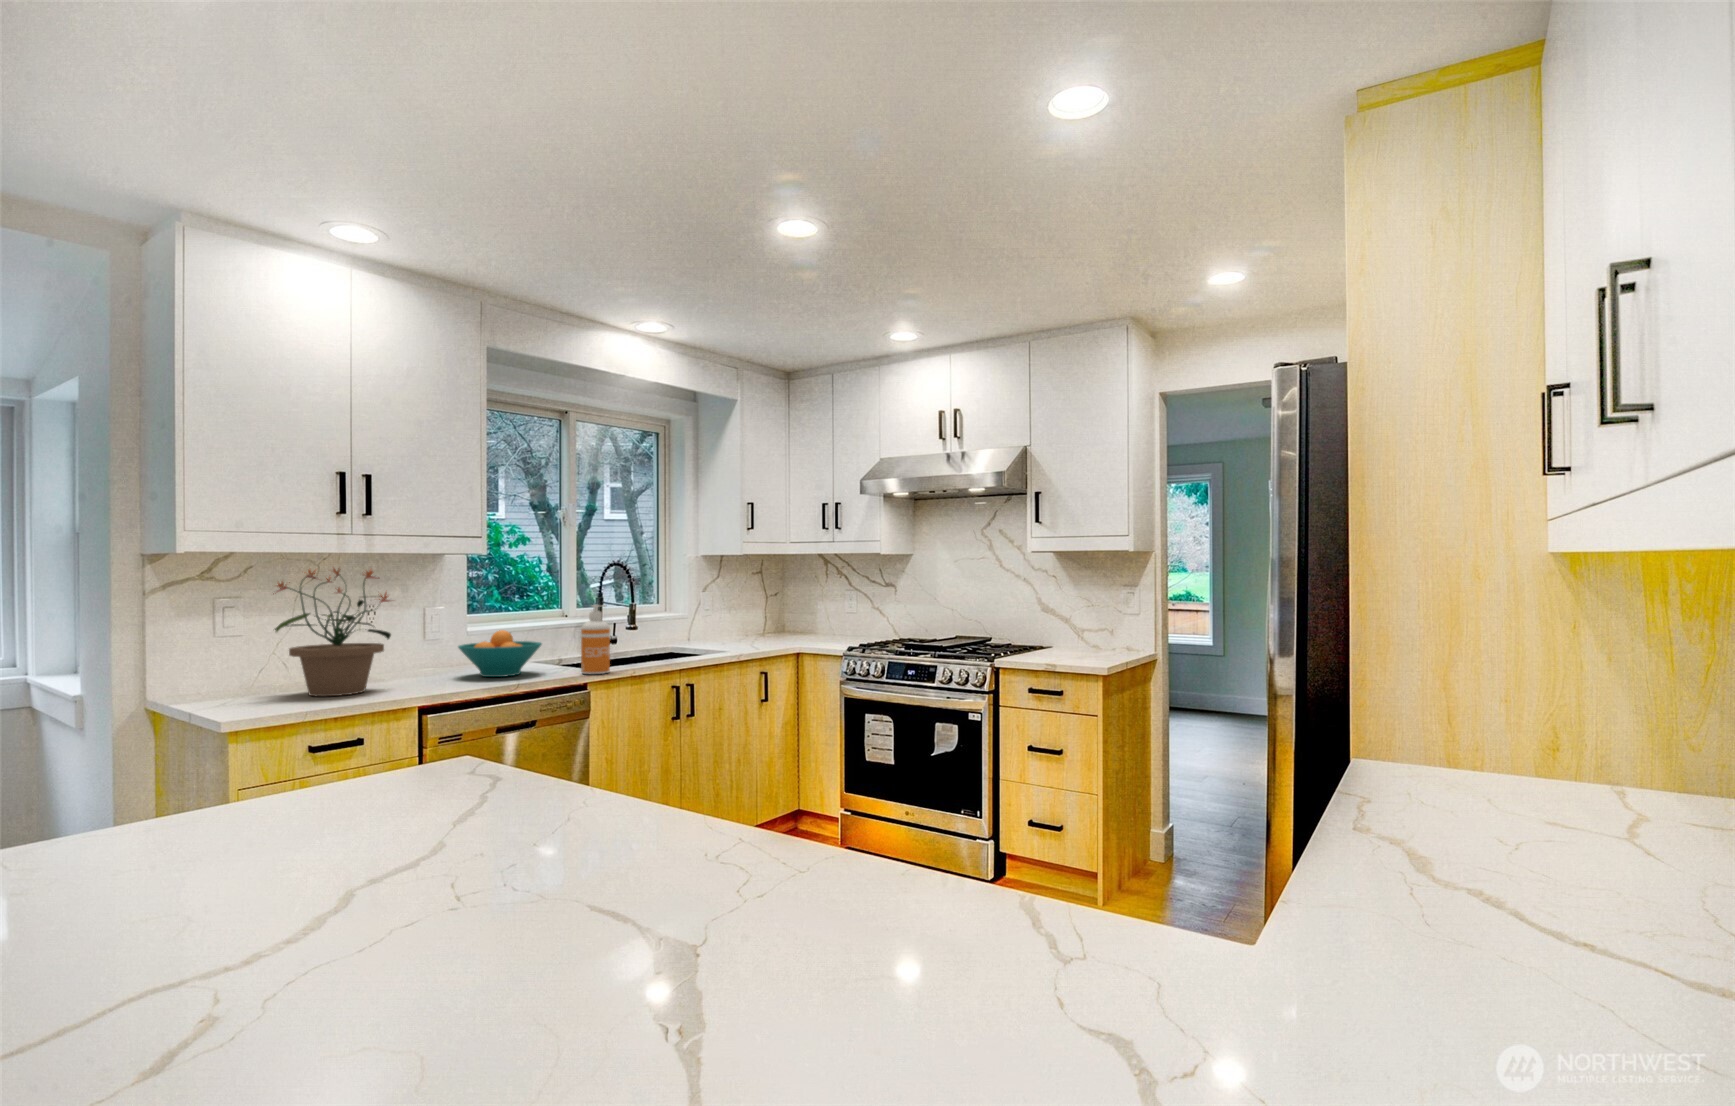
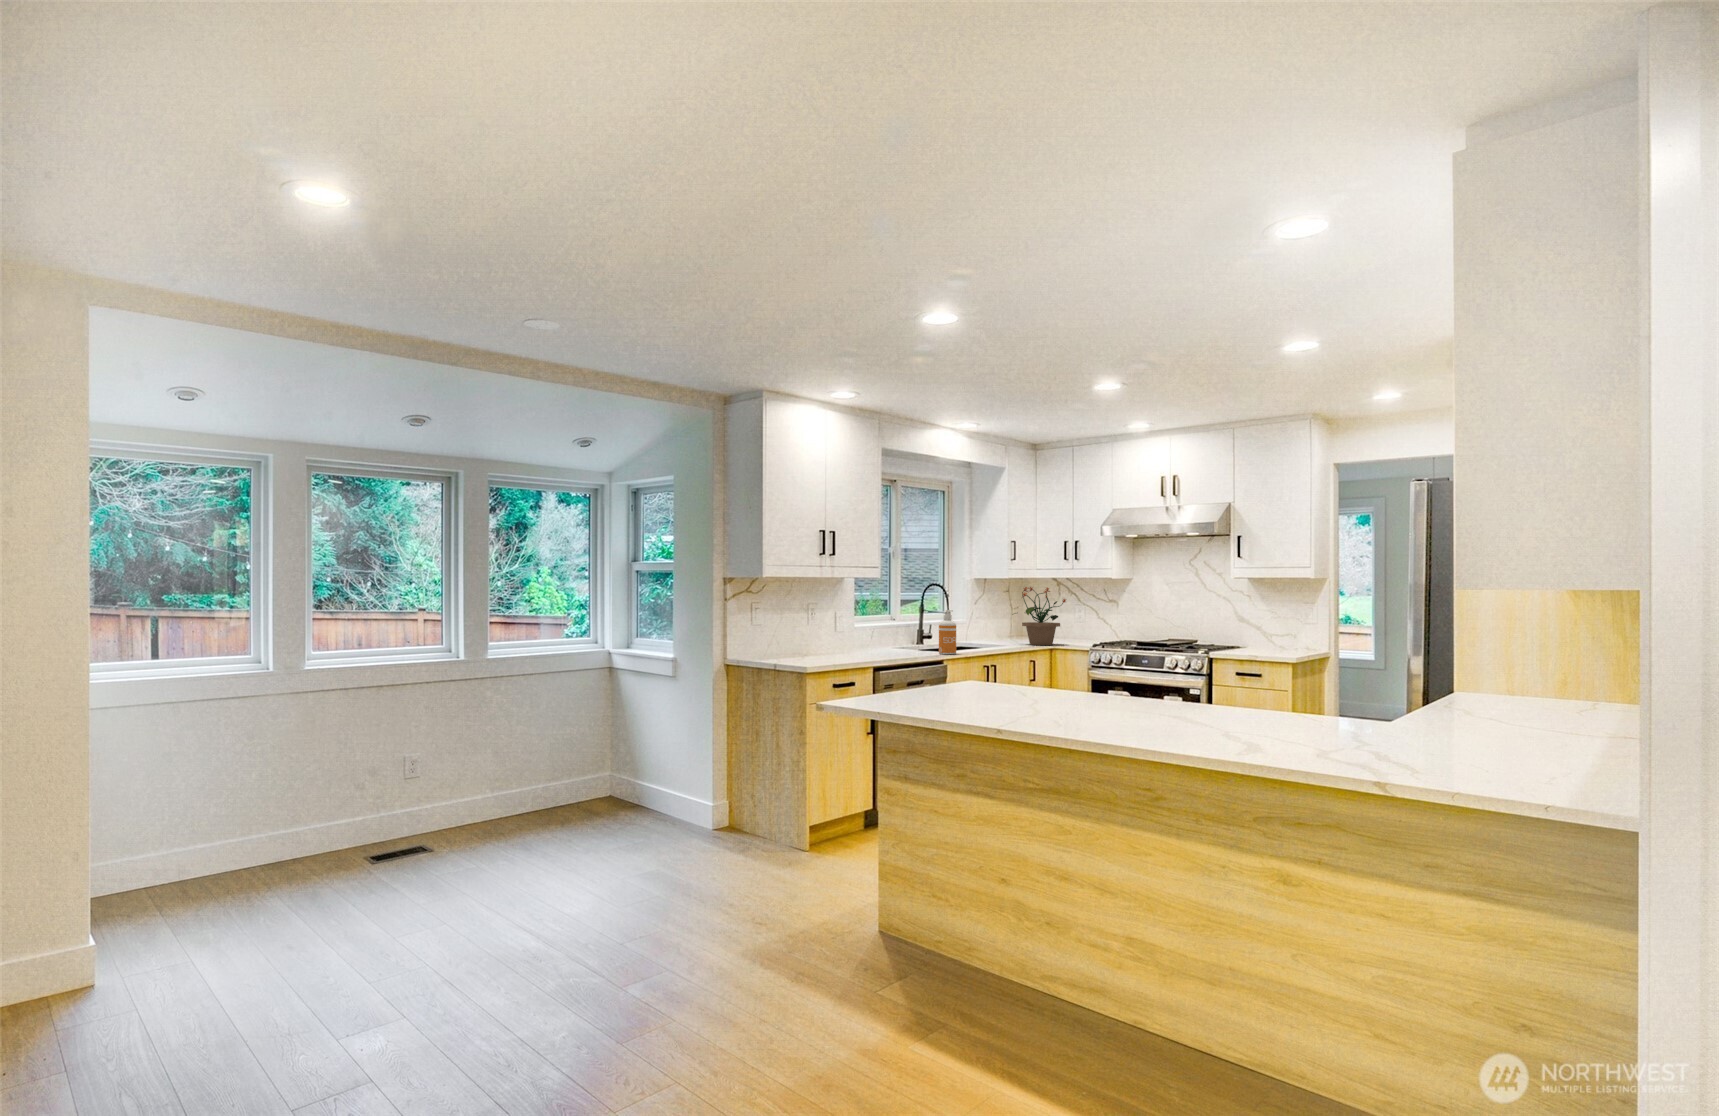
potted plant: present [273,568,391,696] -> present [1015,587,1066,645]
fruit bowl: present [458,630,542,677] -> none [866,625,915,654]

